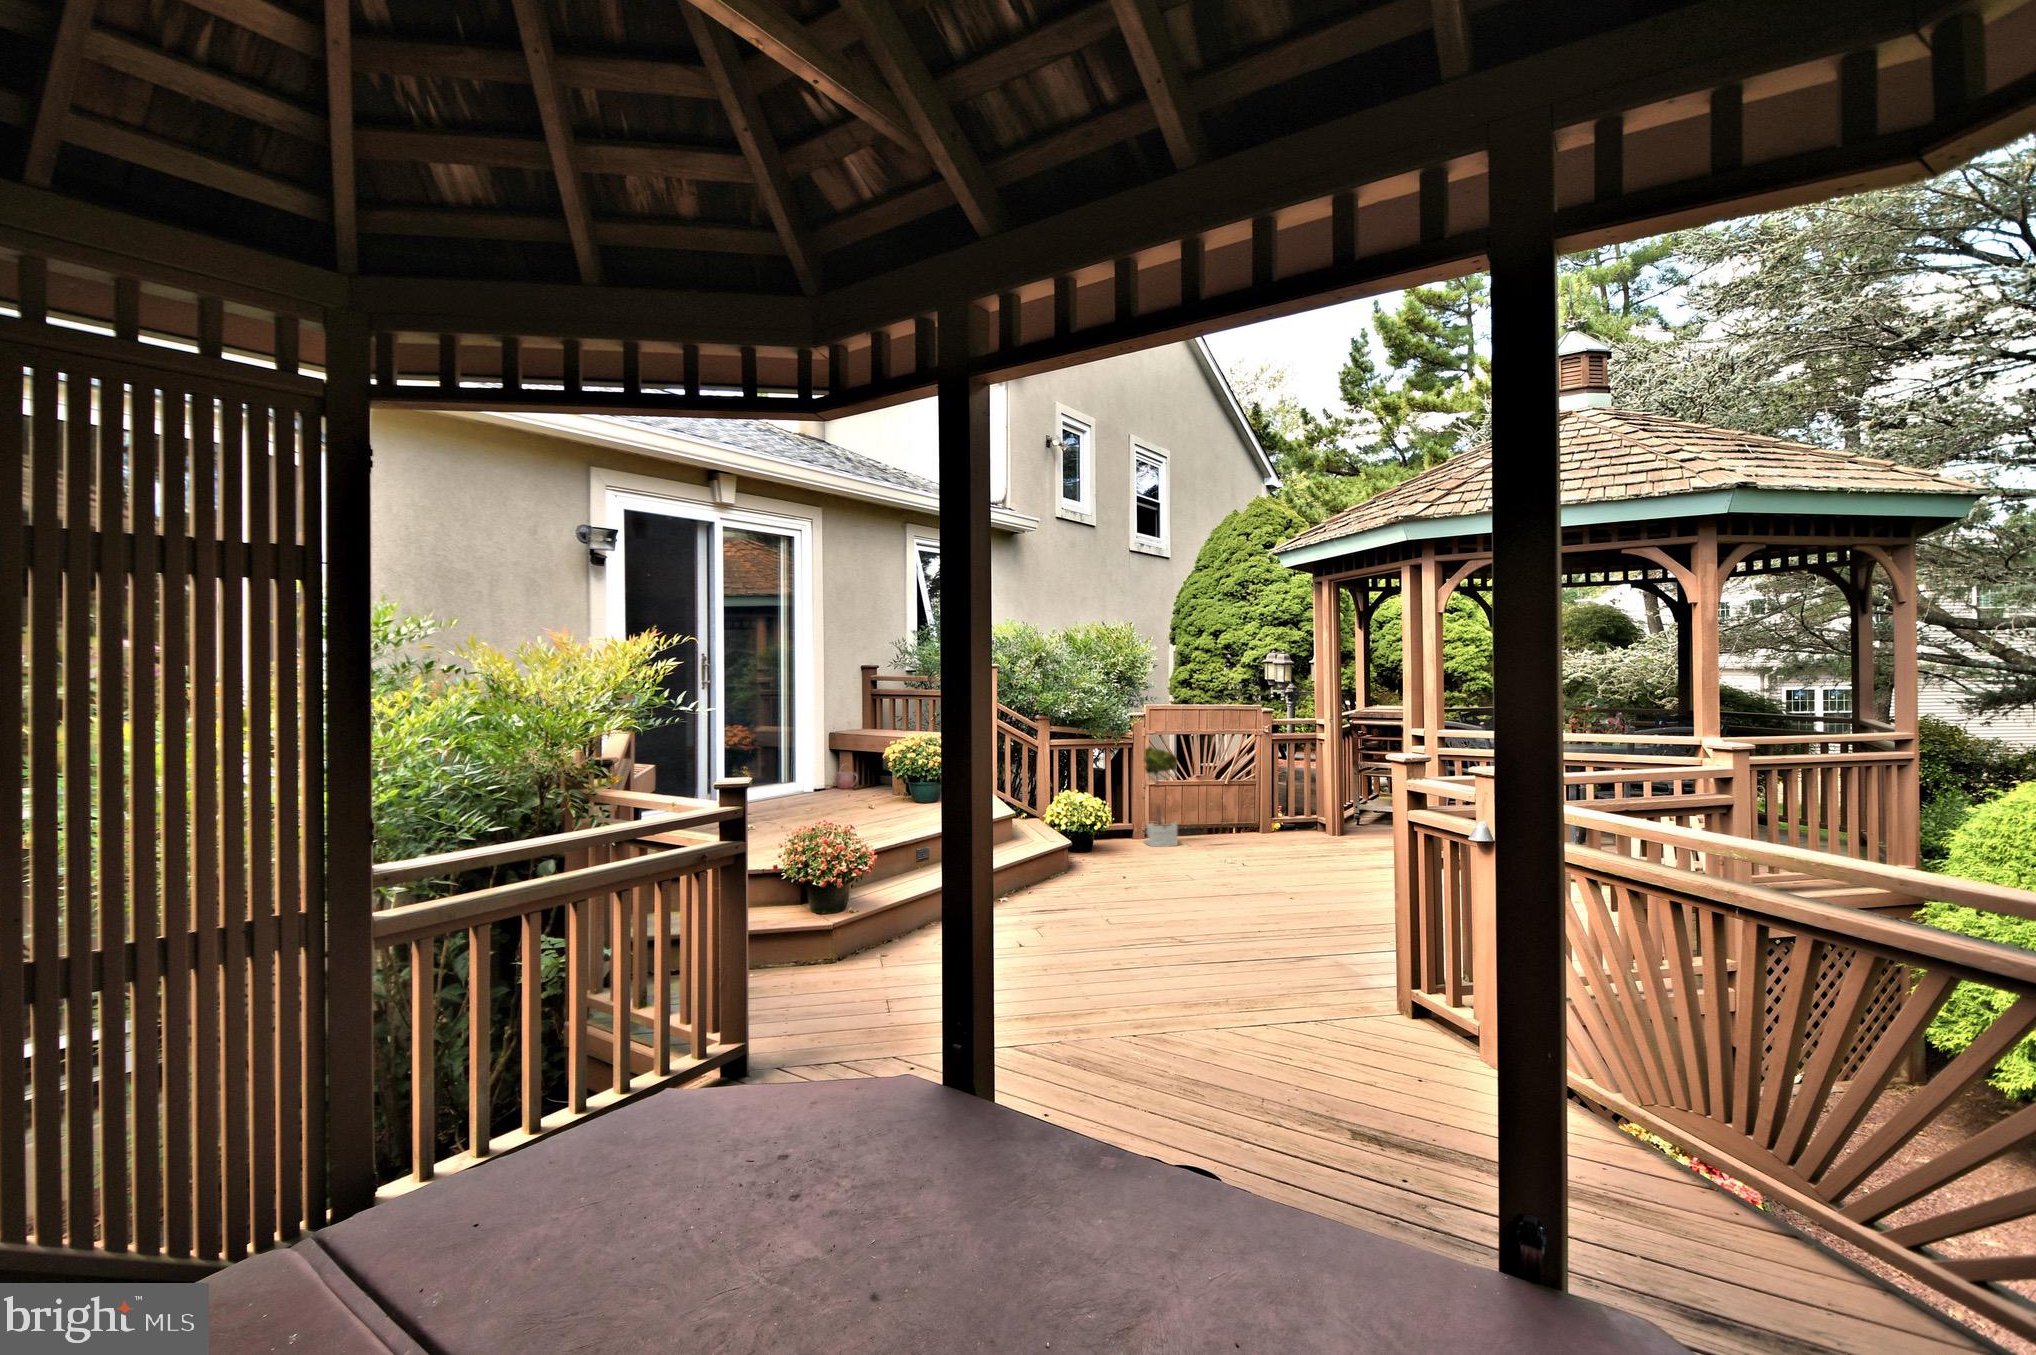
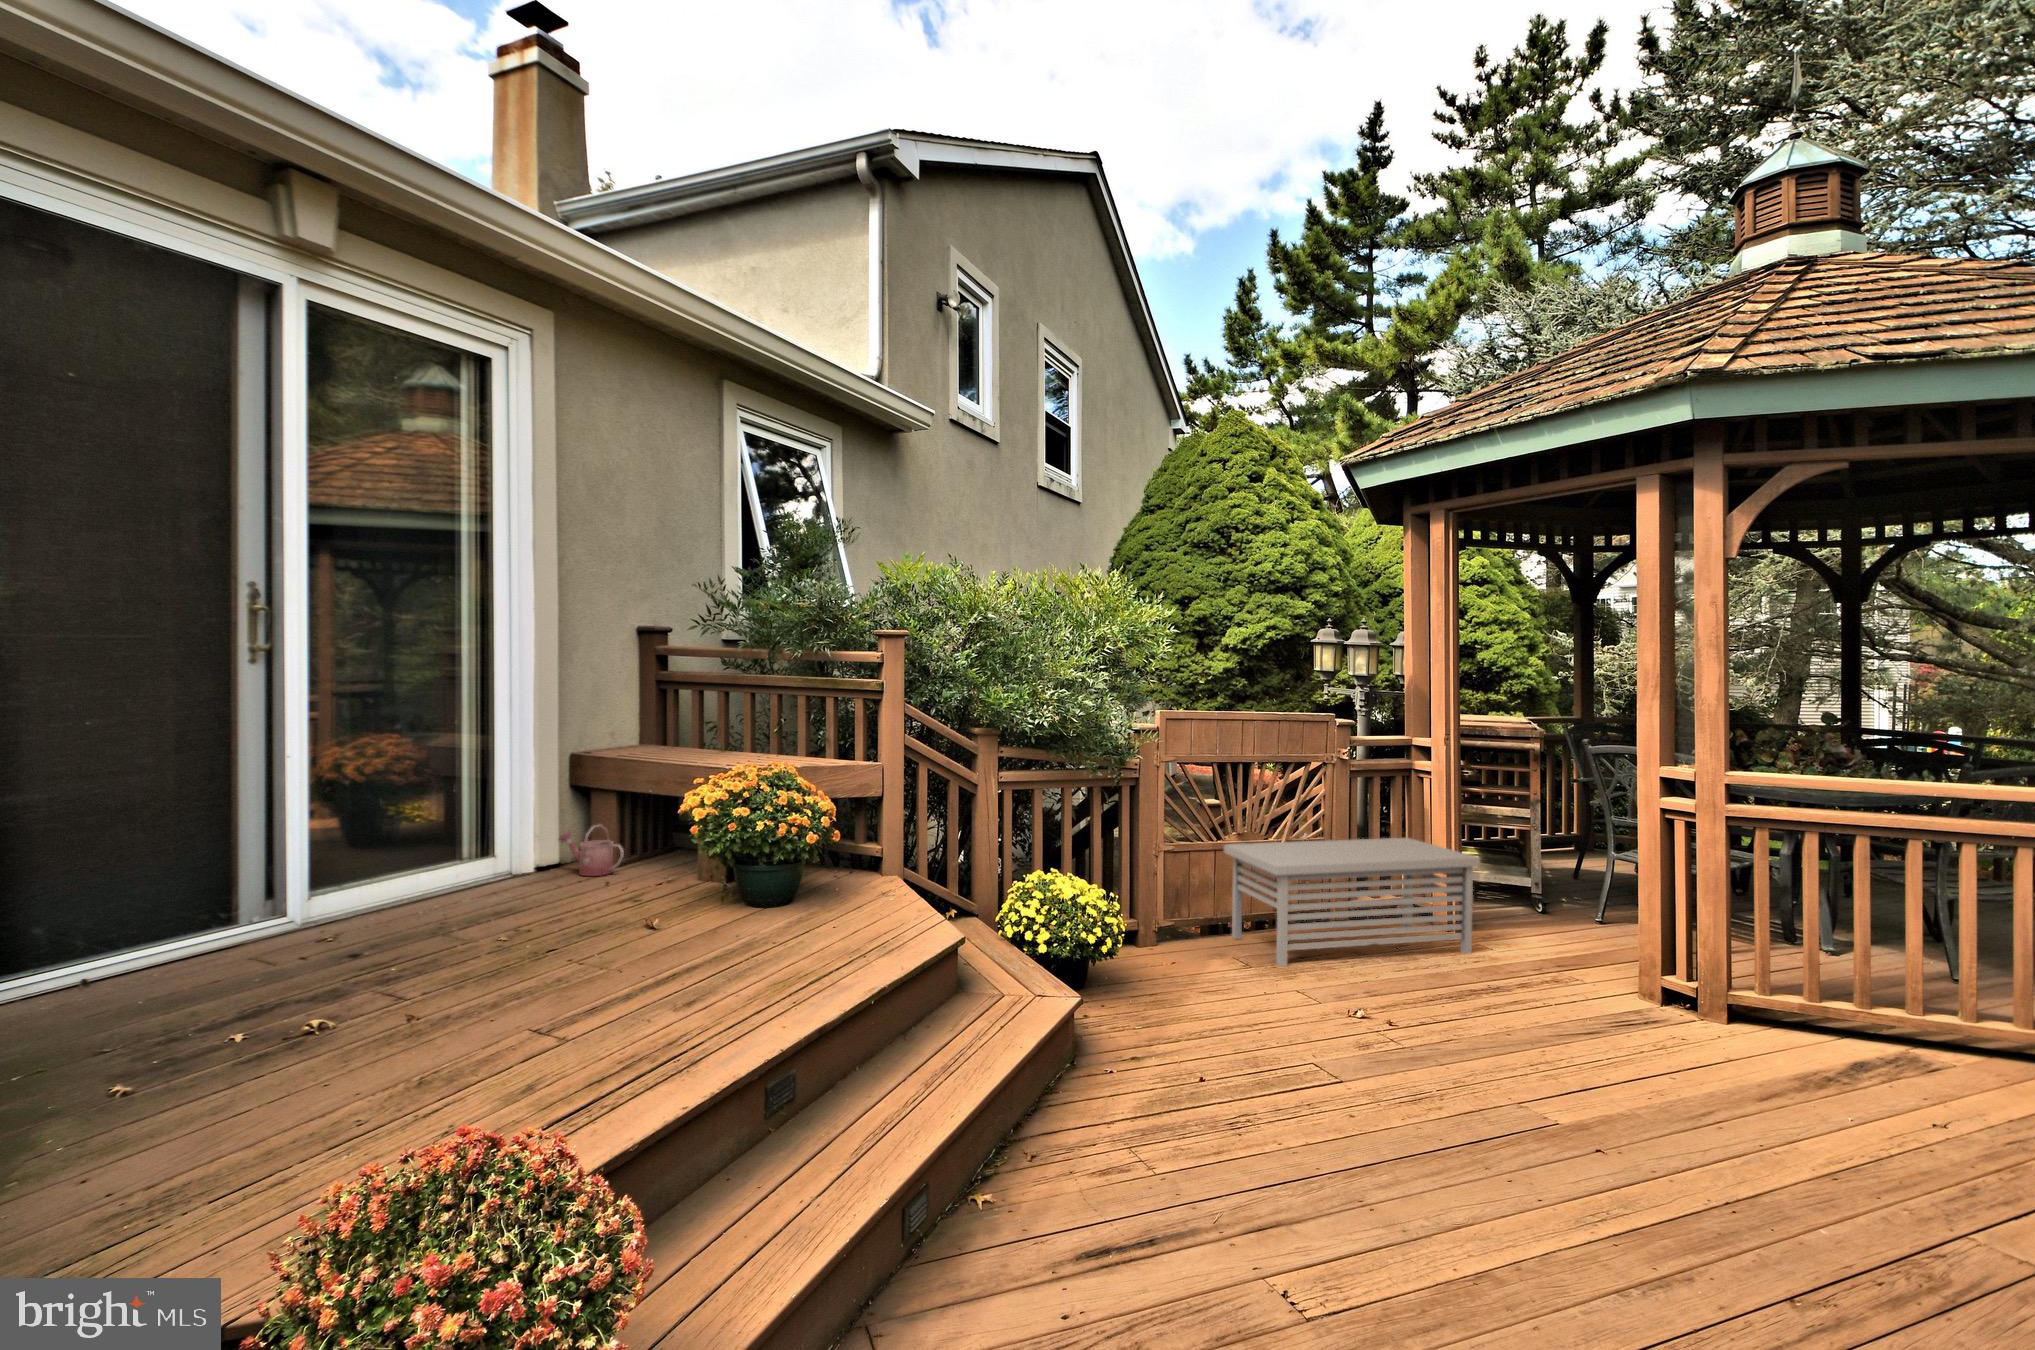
potted tree: present [1144,747,1178,847] -> none [1142,784,1220,964]
storage bench: none [1191,782,1338,850] -> present [1224,838,1480,966]

